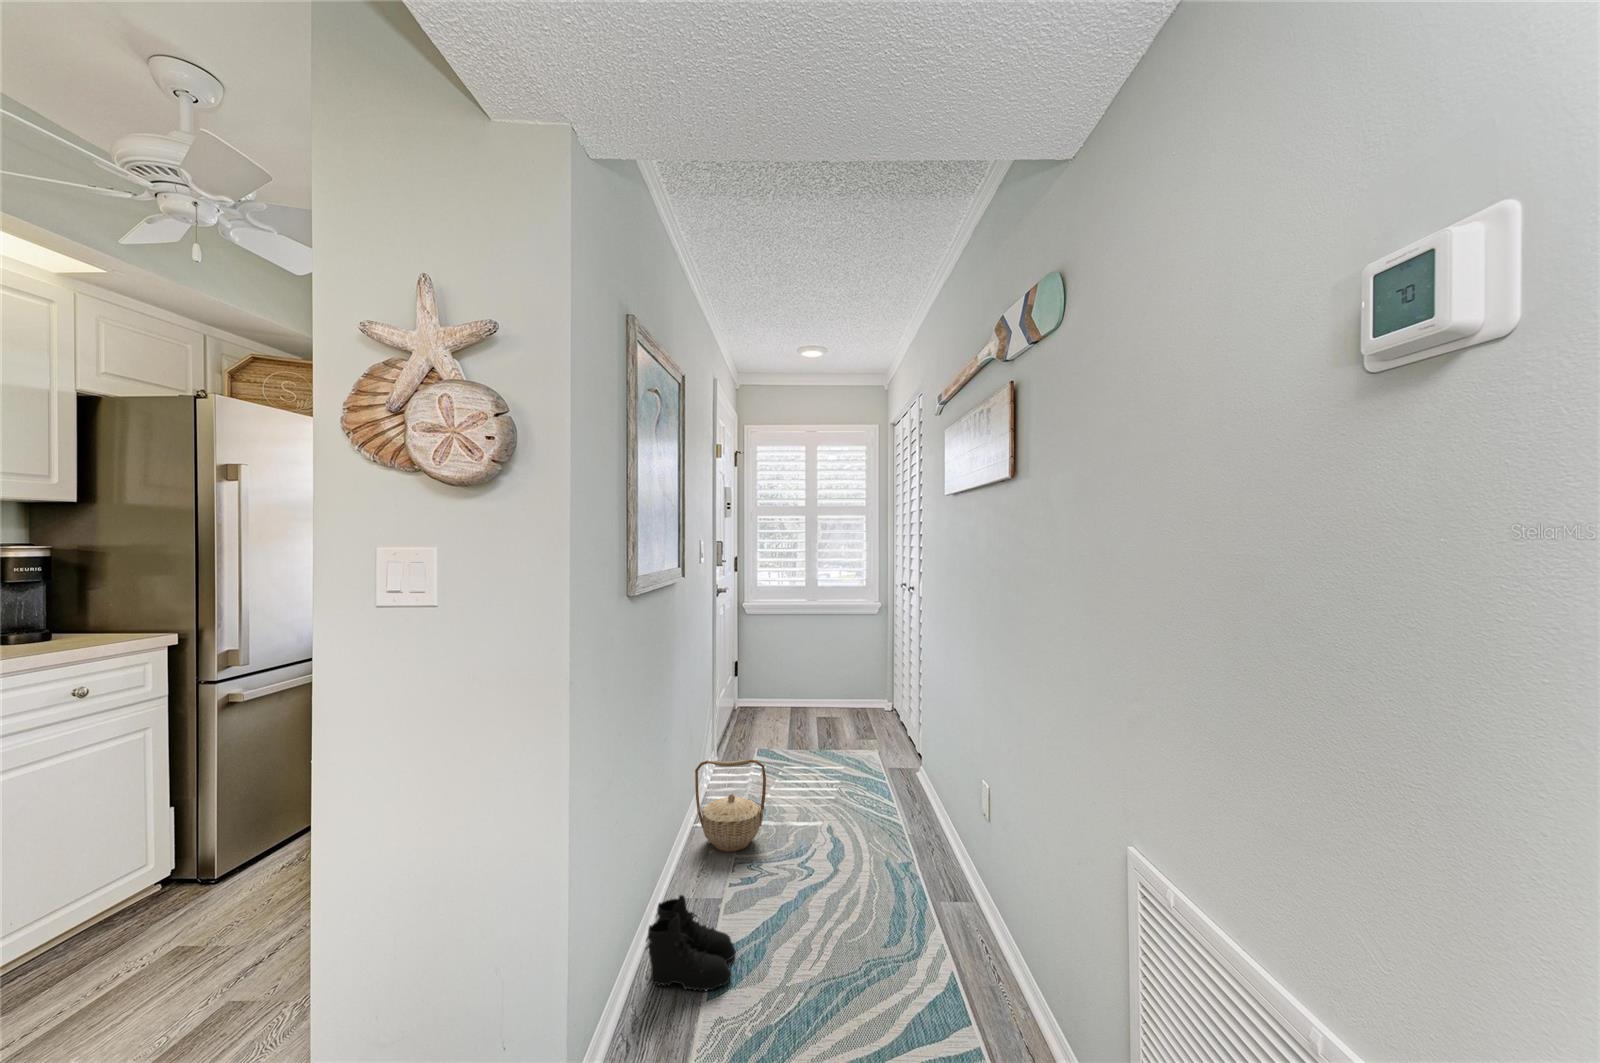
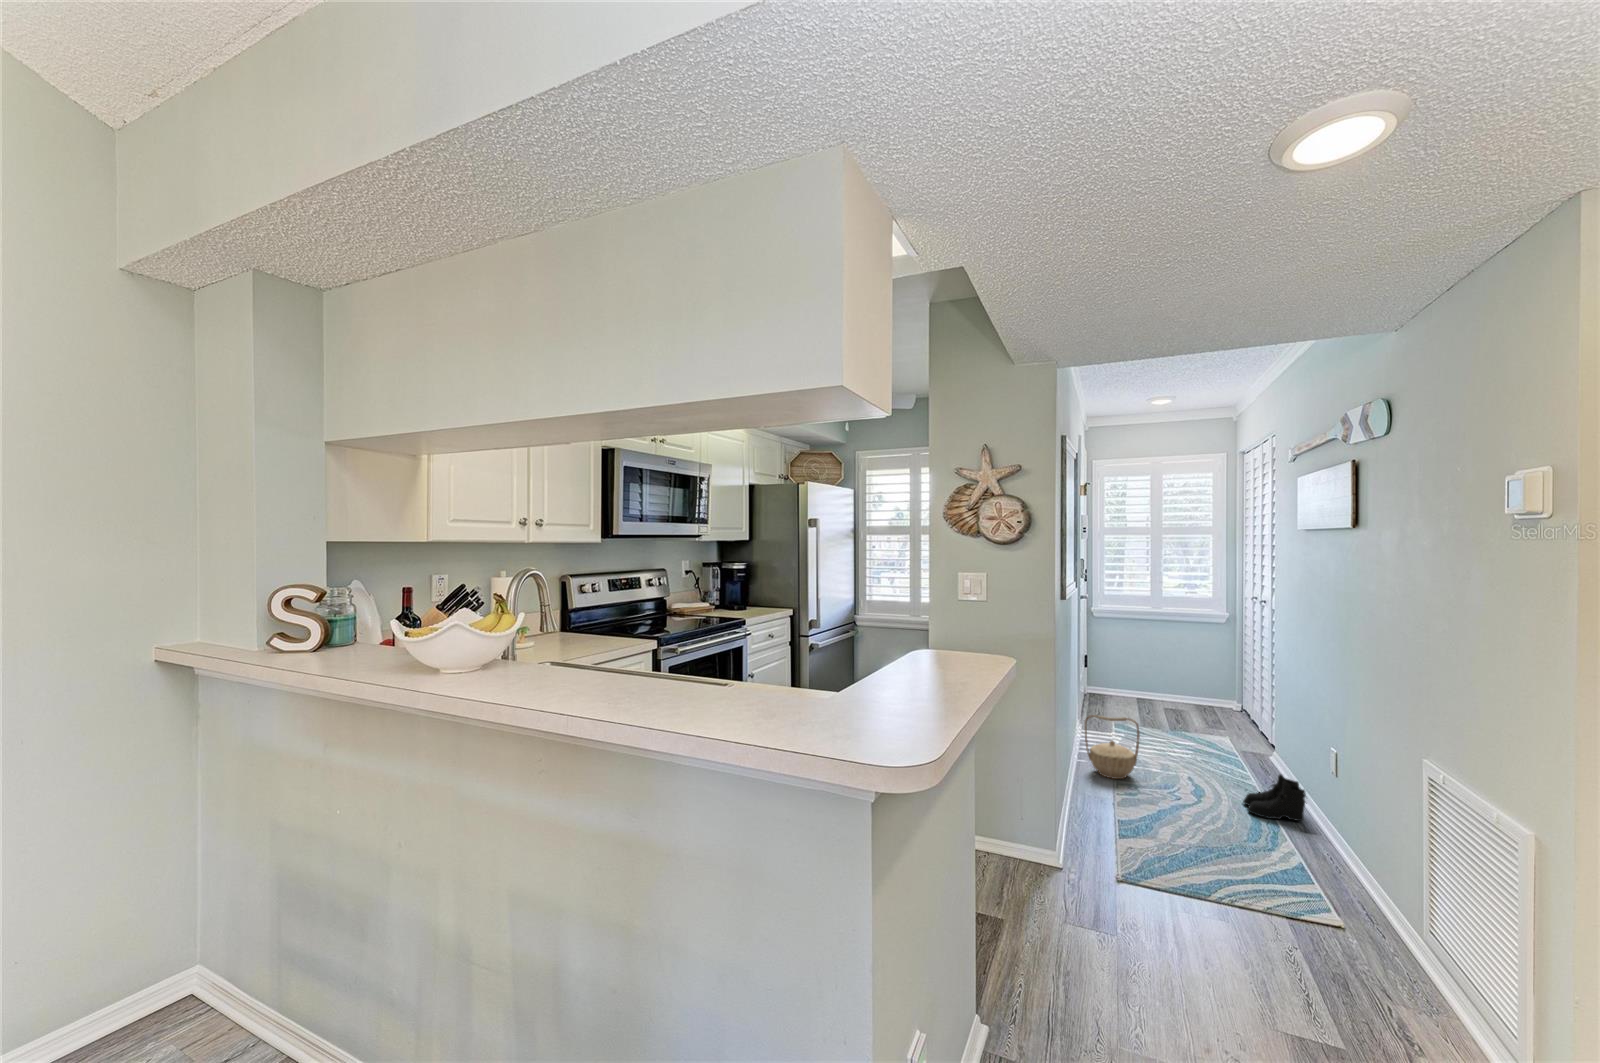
boots: present [646,895,736,991] -> present [1243,775,1307,821]

